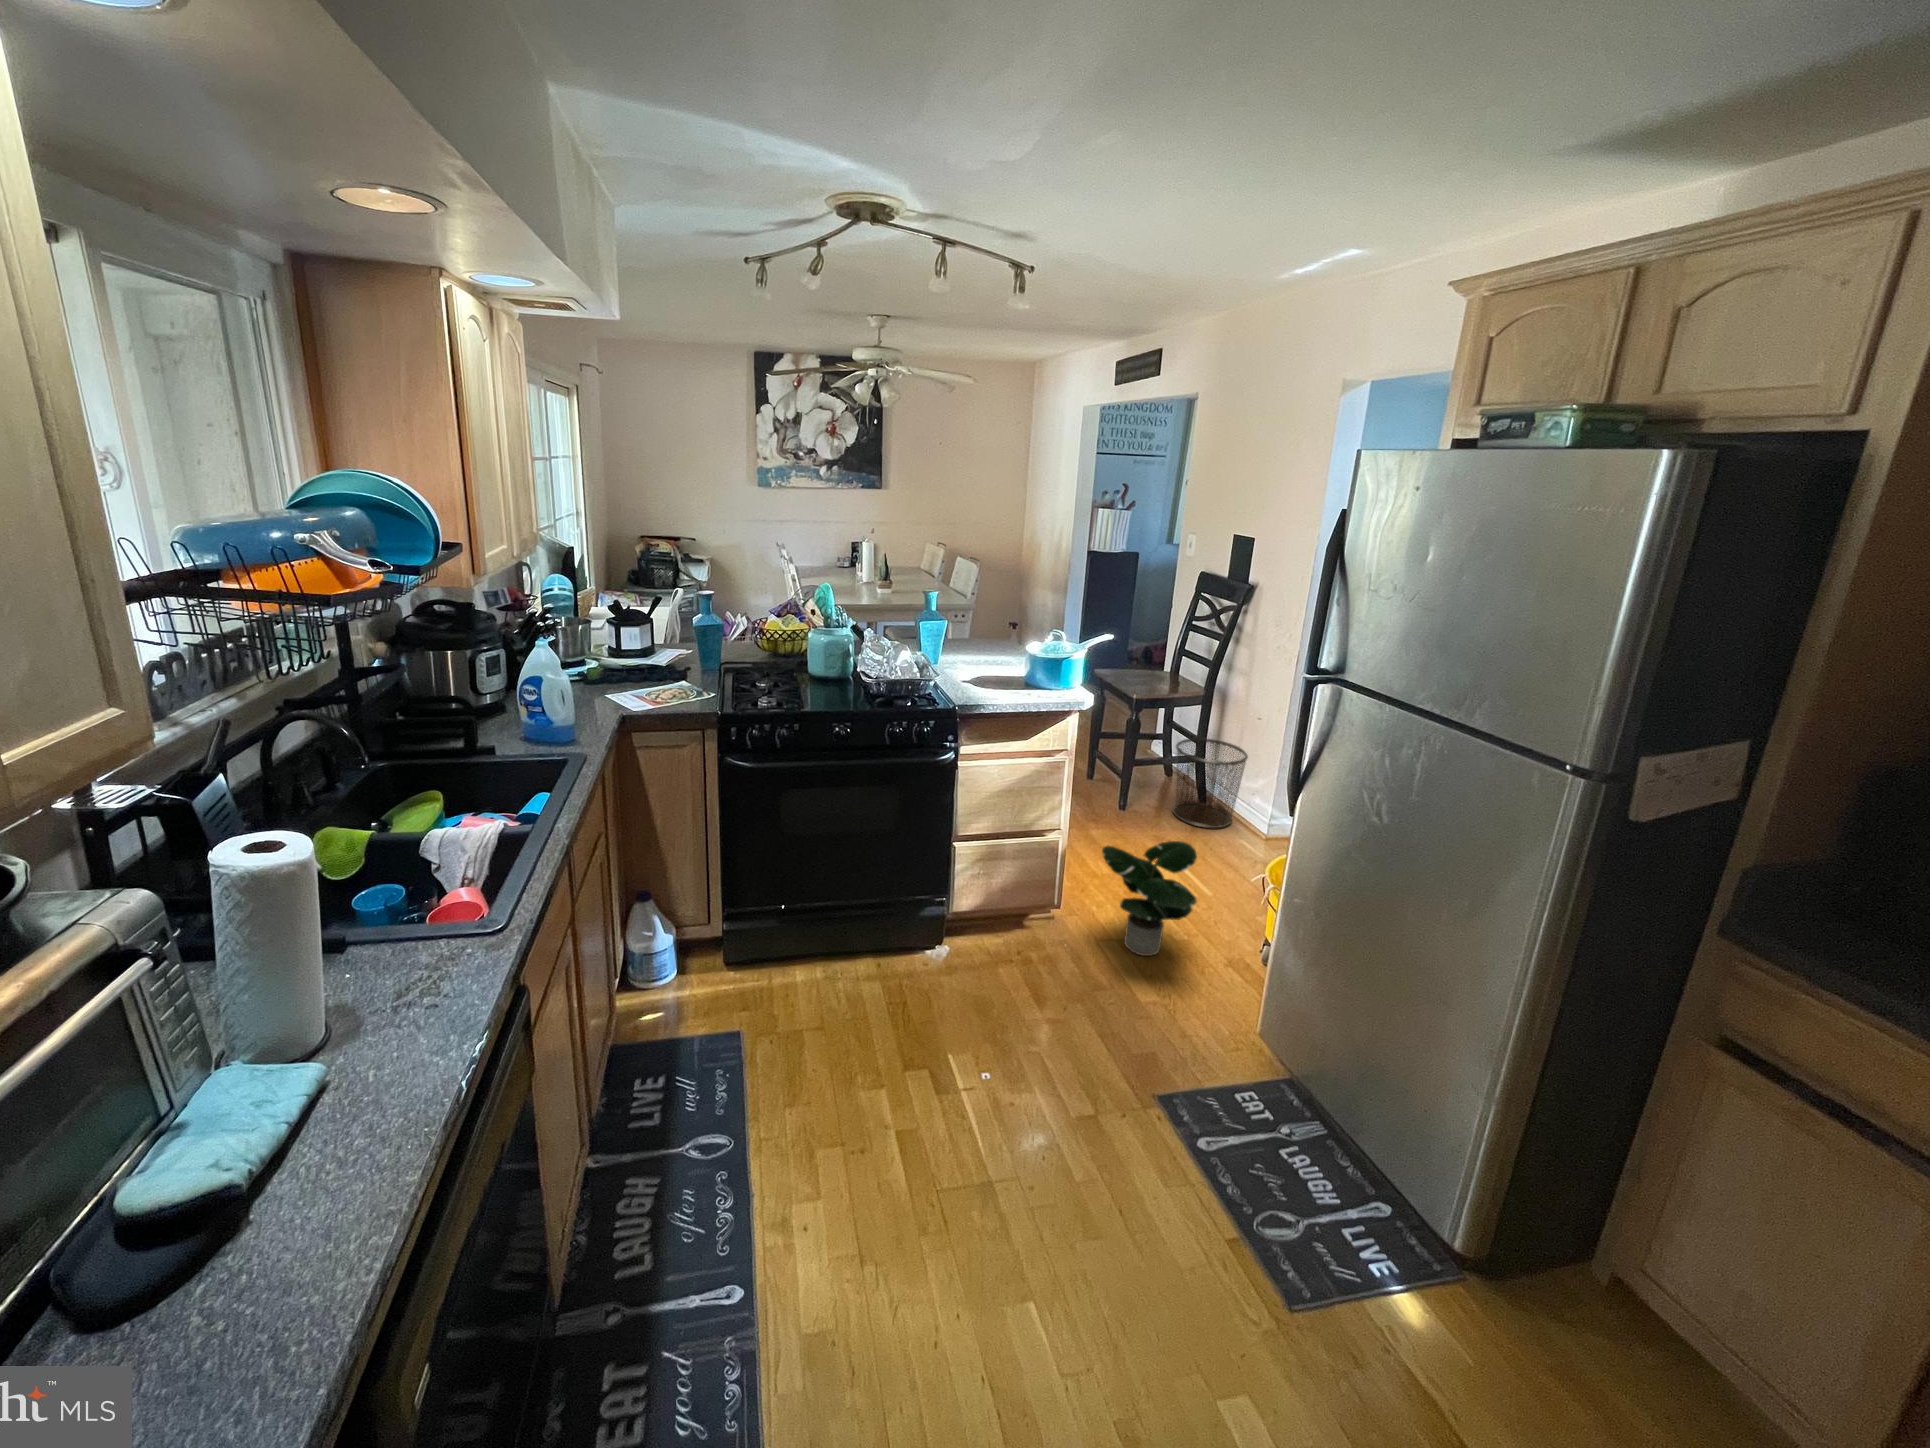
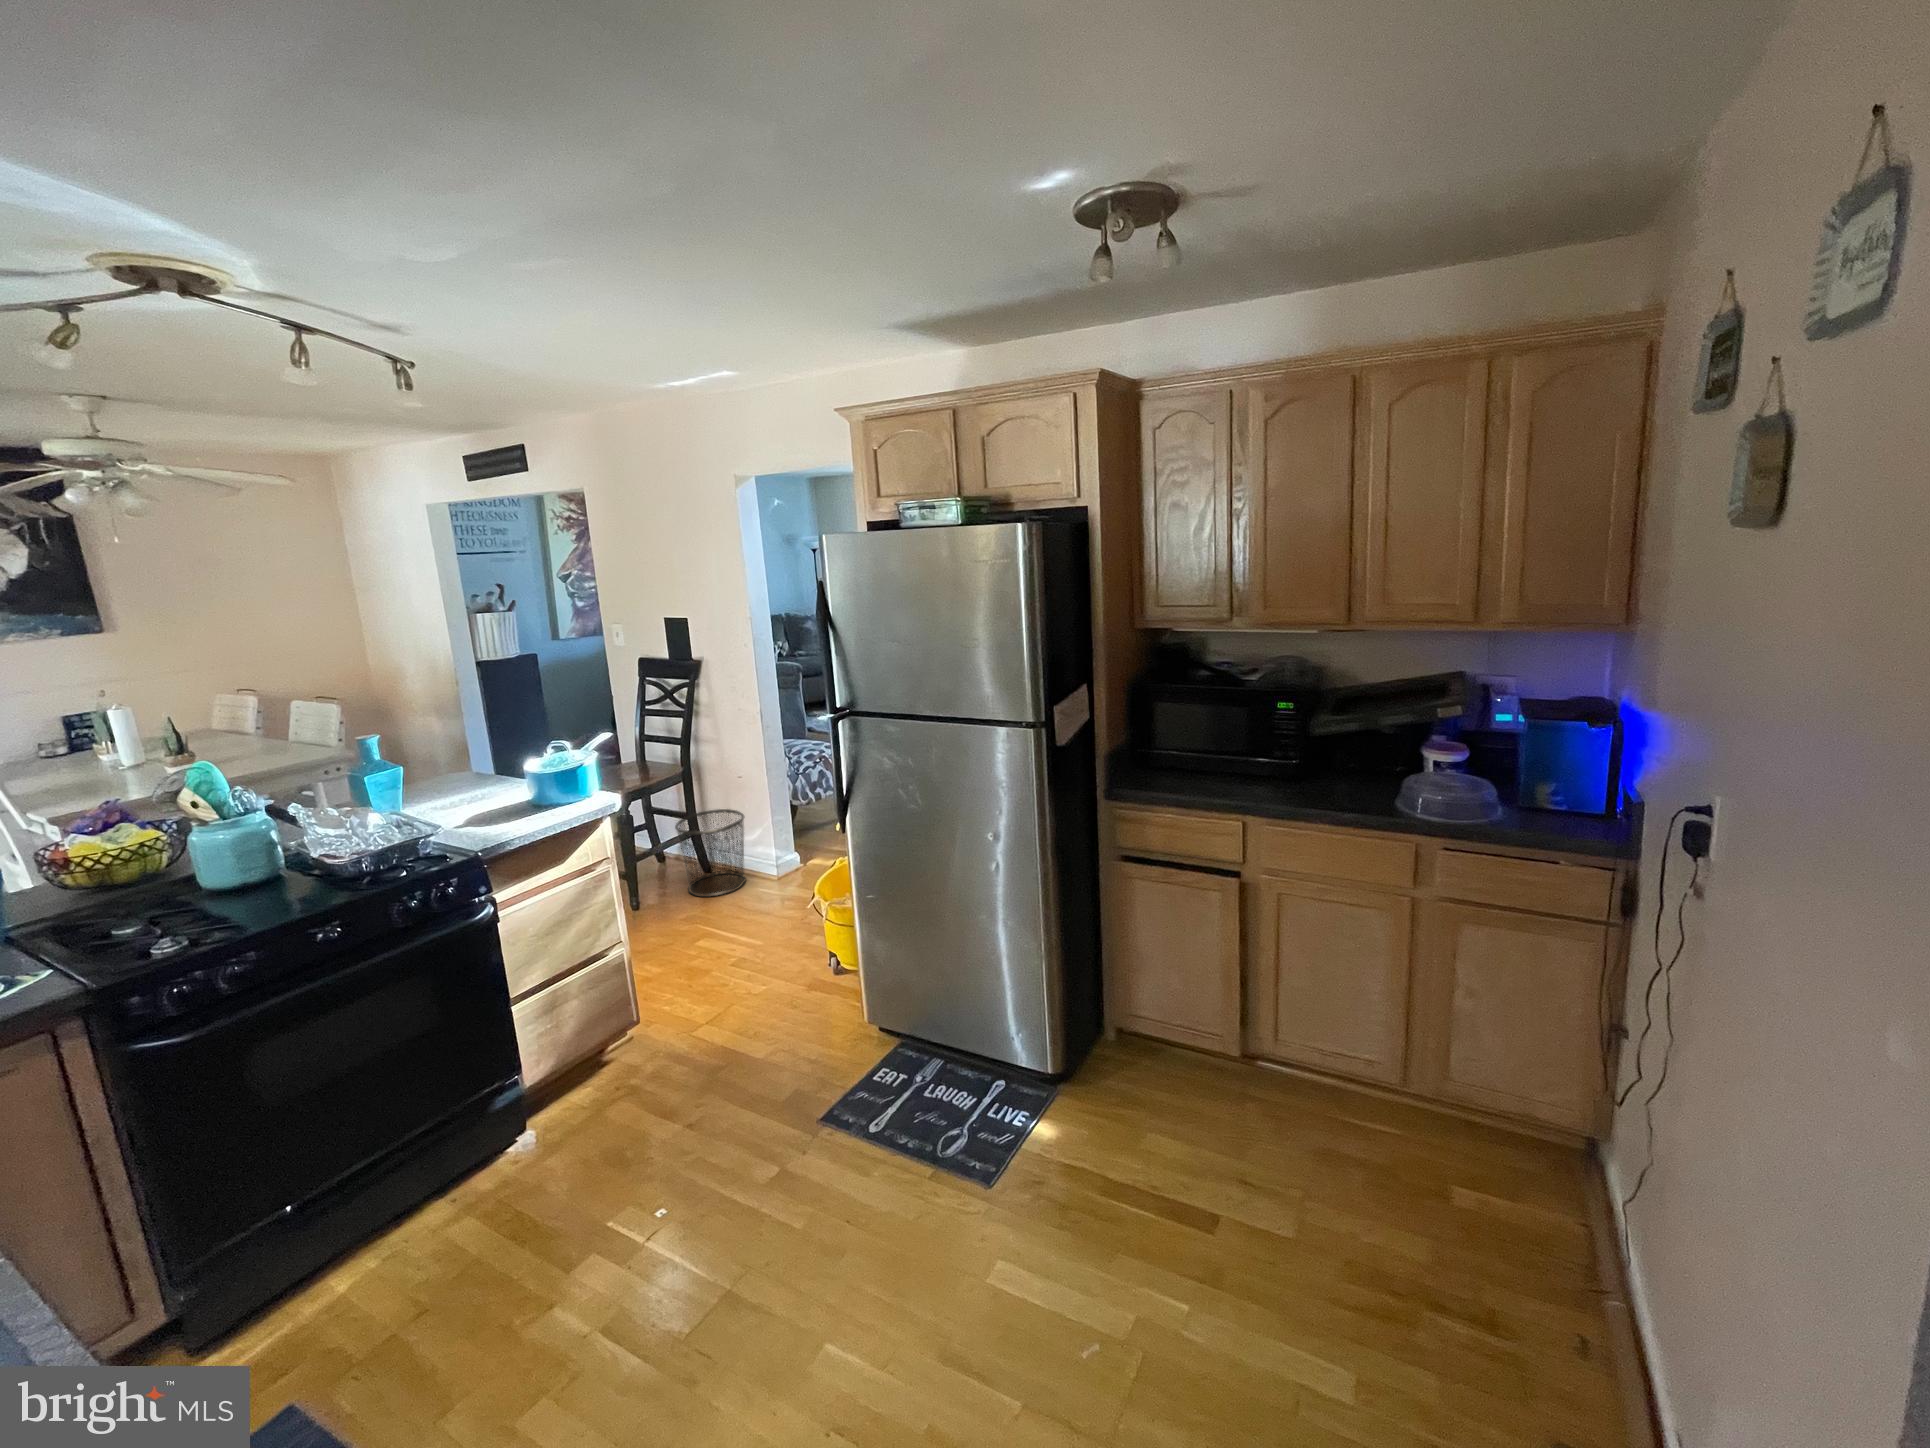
potted plant: present [1102,841,1197,956] -> none [672,902,778,1027]

